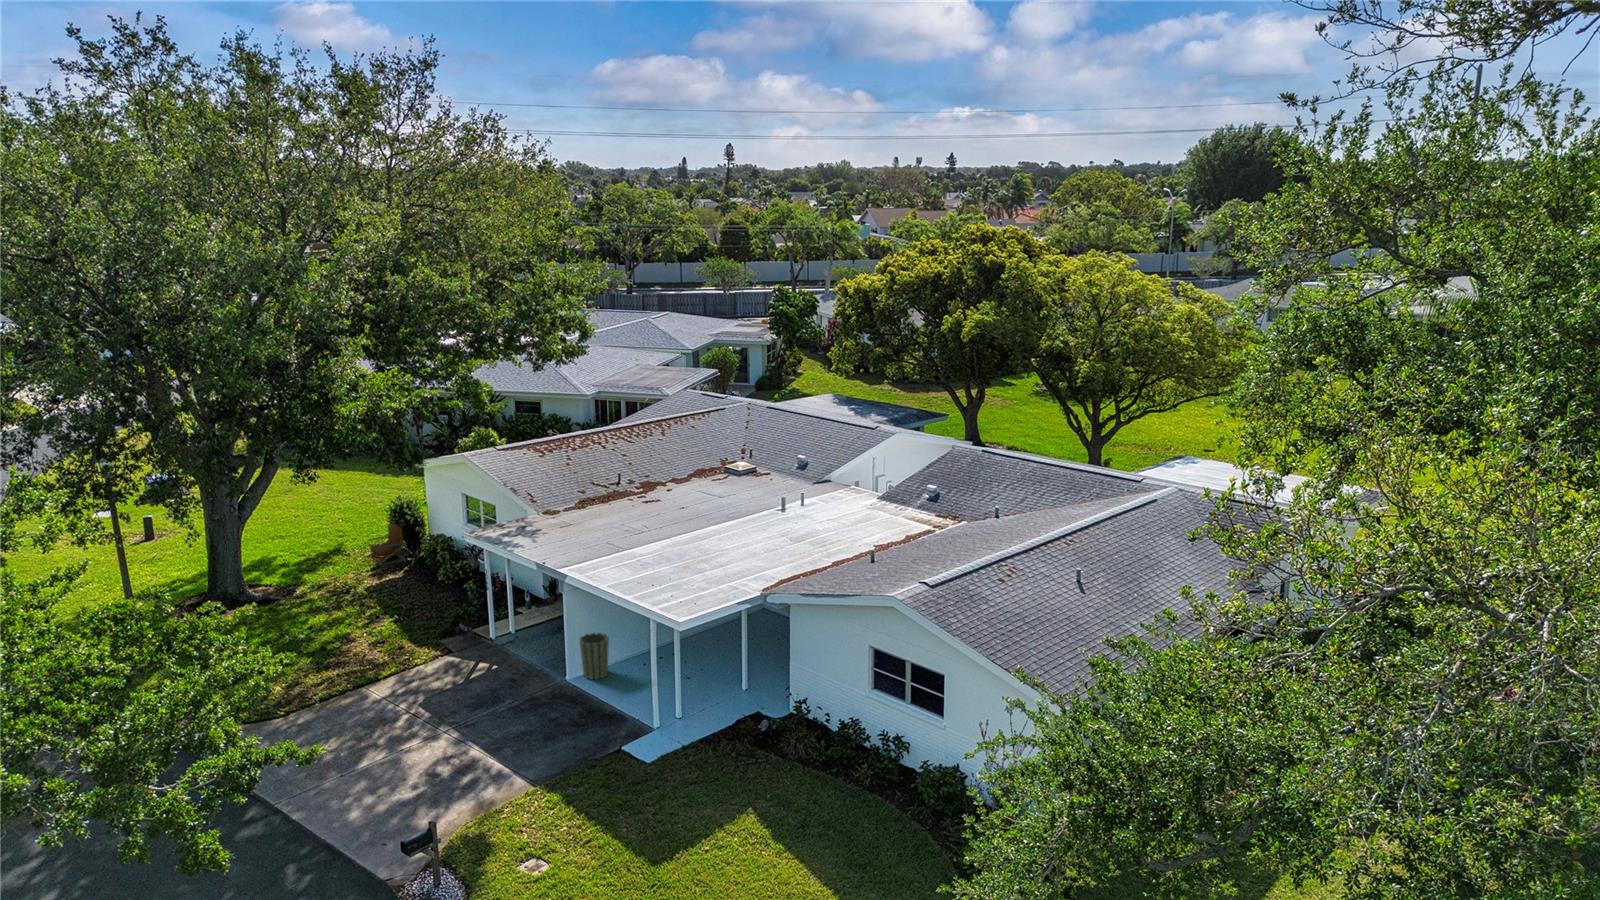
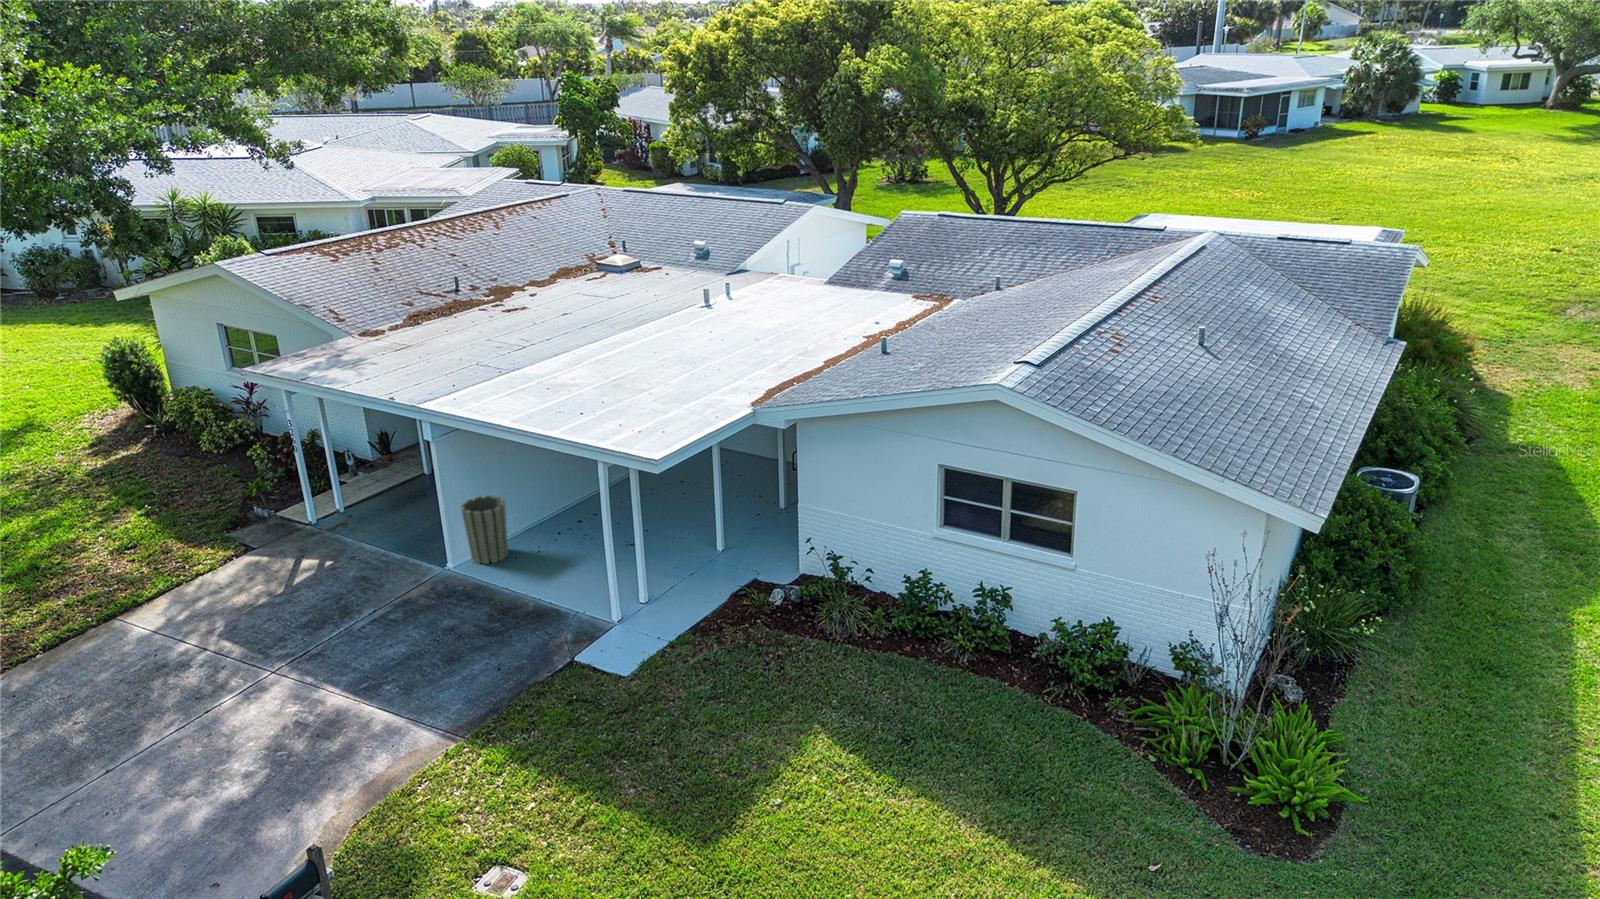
lounge chair: present [368,523,407,566] -> none [72,379,143,442]

